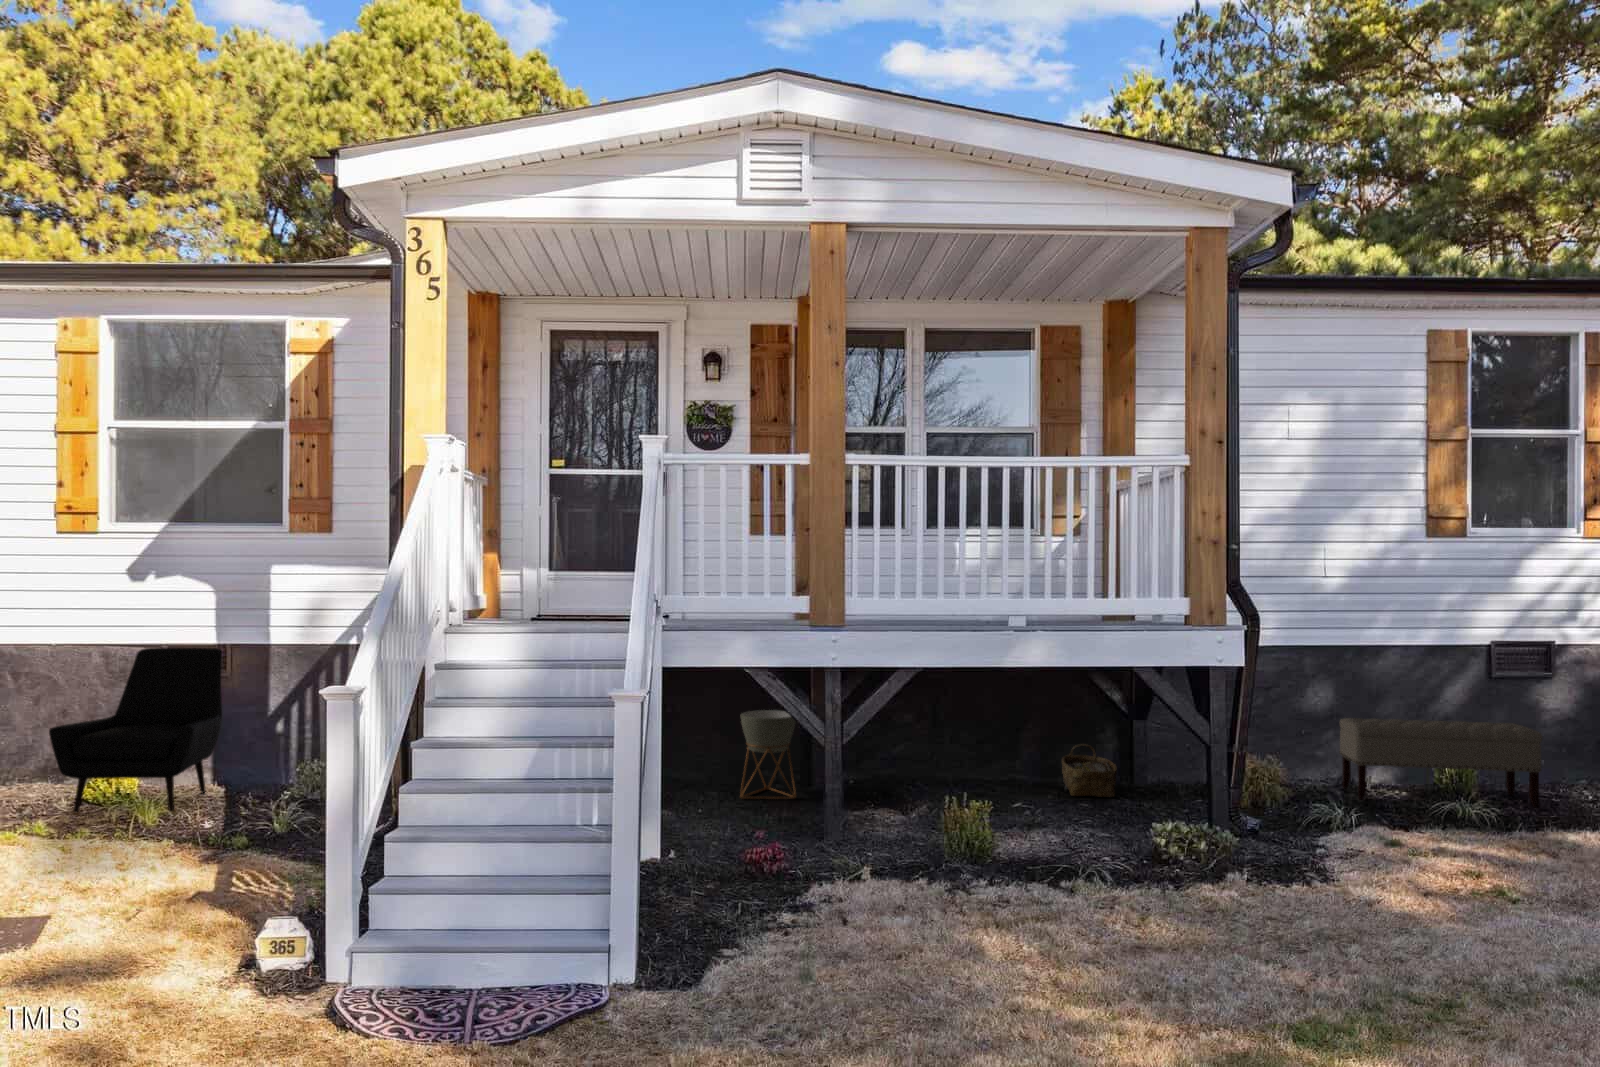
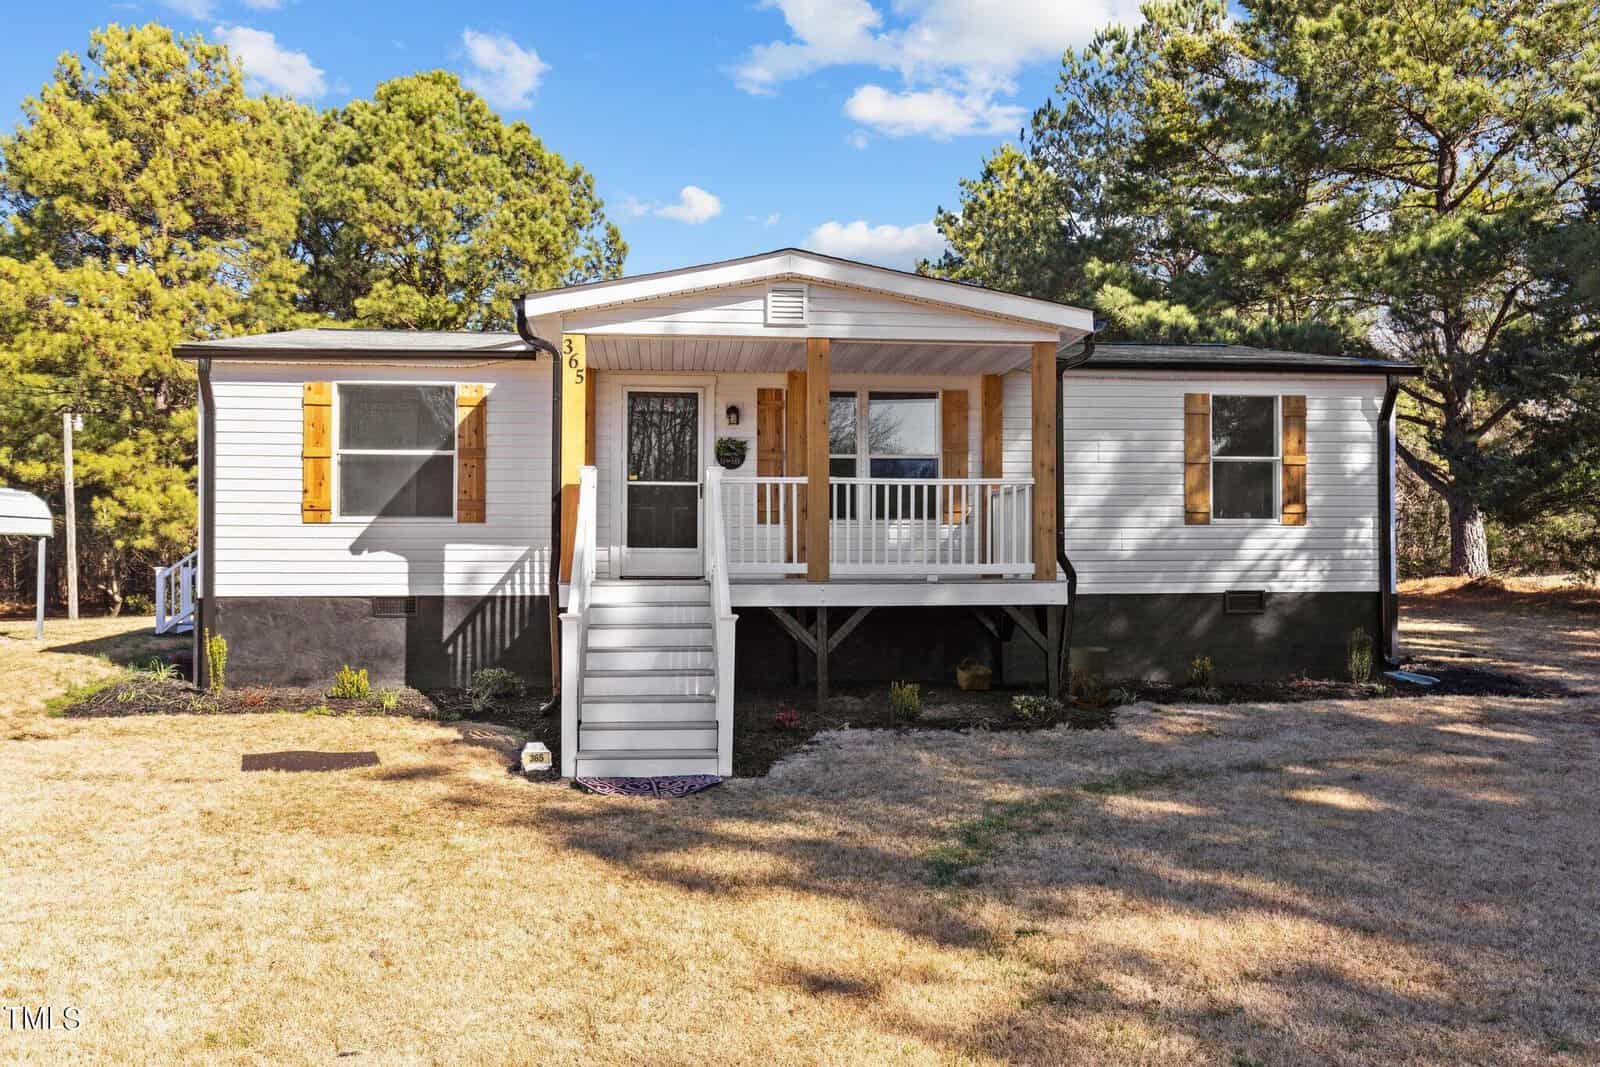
chair: present [49,648,222,813] -> none [308,603,409,710]
planter: present [740,710,796,799] -> present [1070,647,1109,707]
bench: present [1339,718,1542,808] -> none [1128,639,1246,690]

